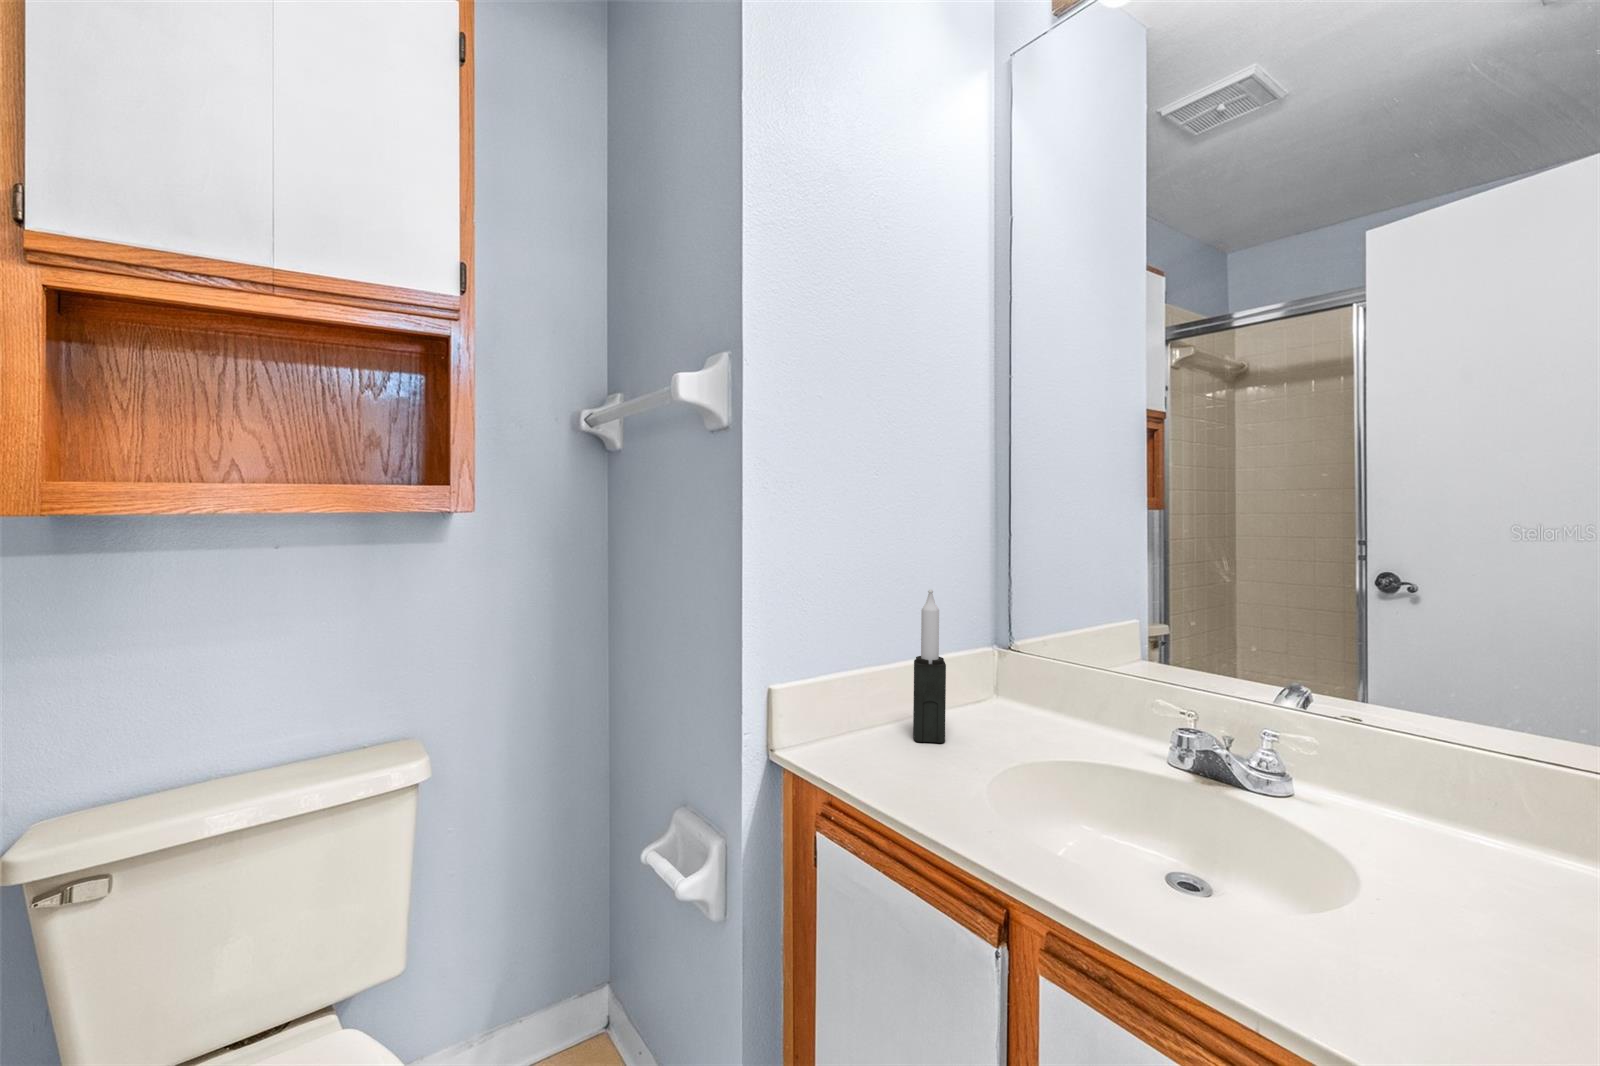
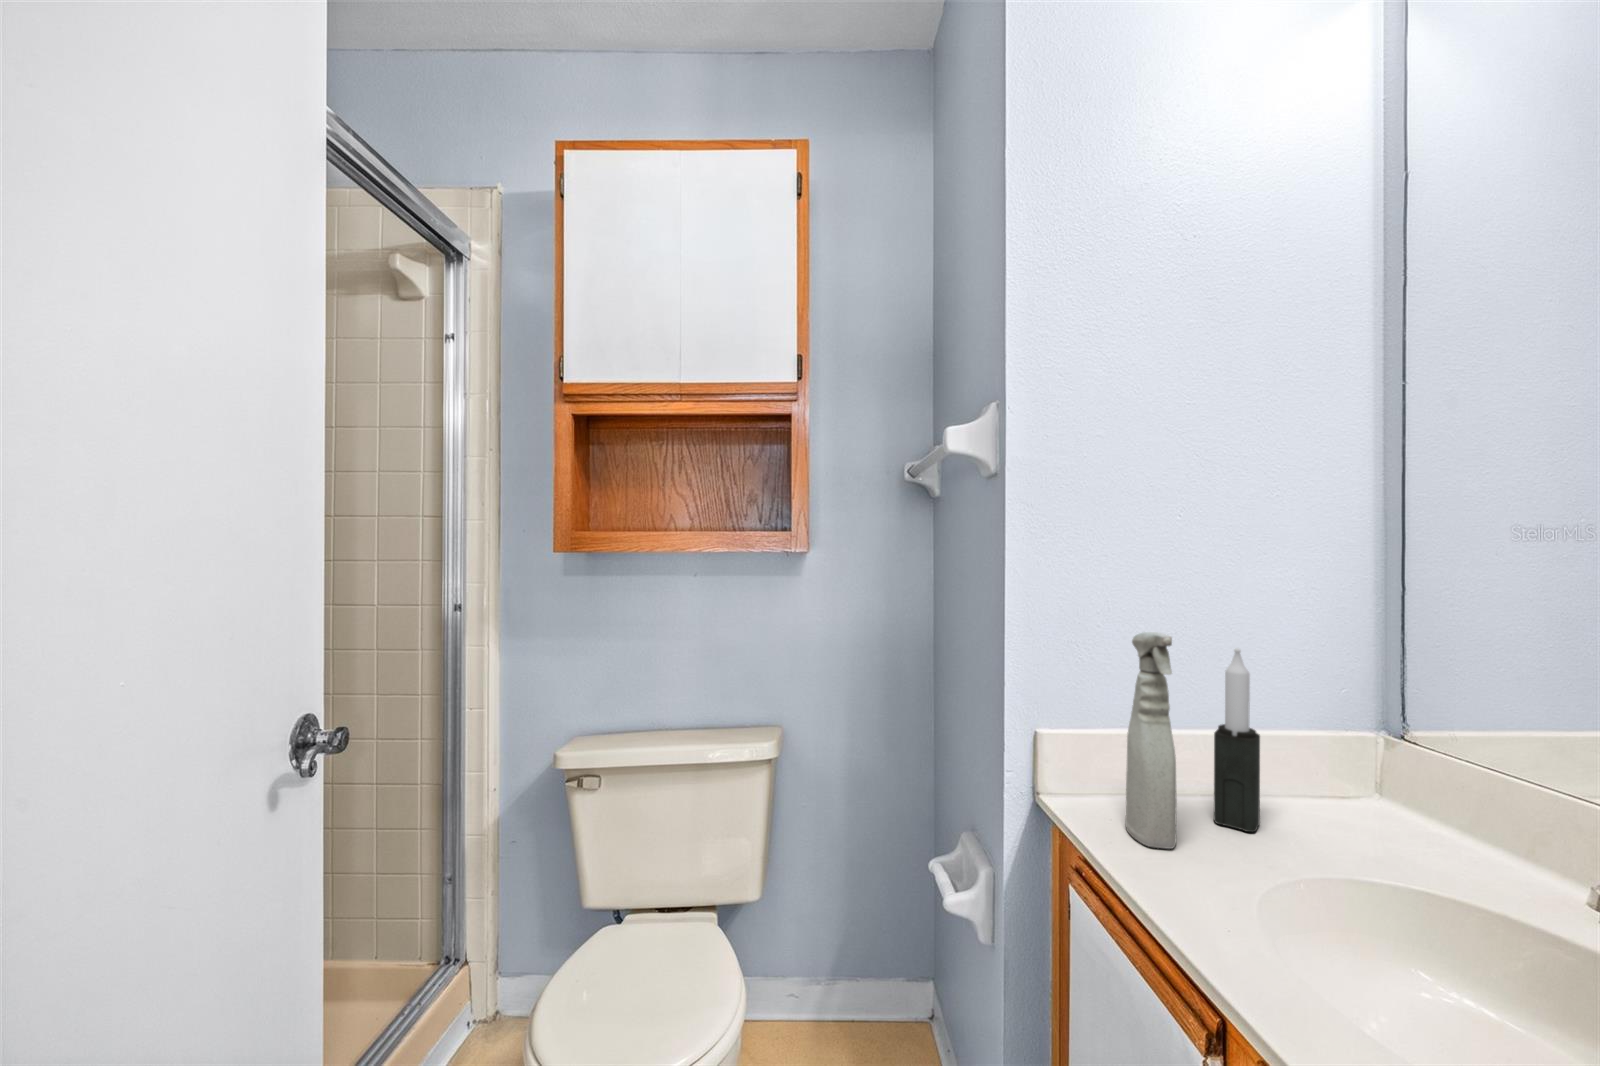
spray bottle: none [857,578,905,771] -> present [1125,632,1177,849]

